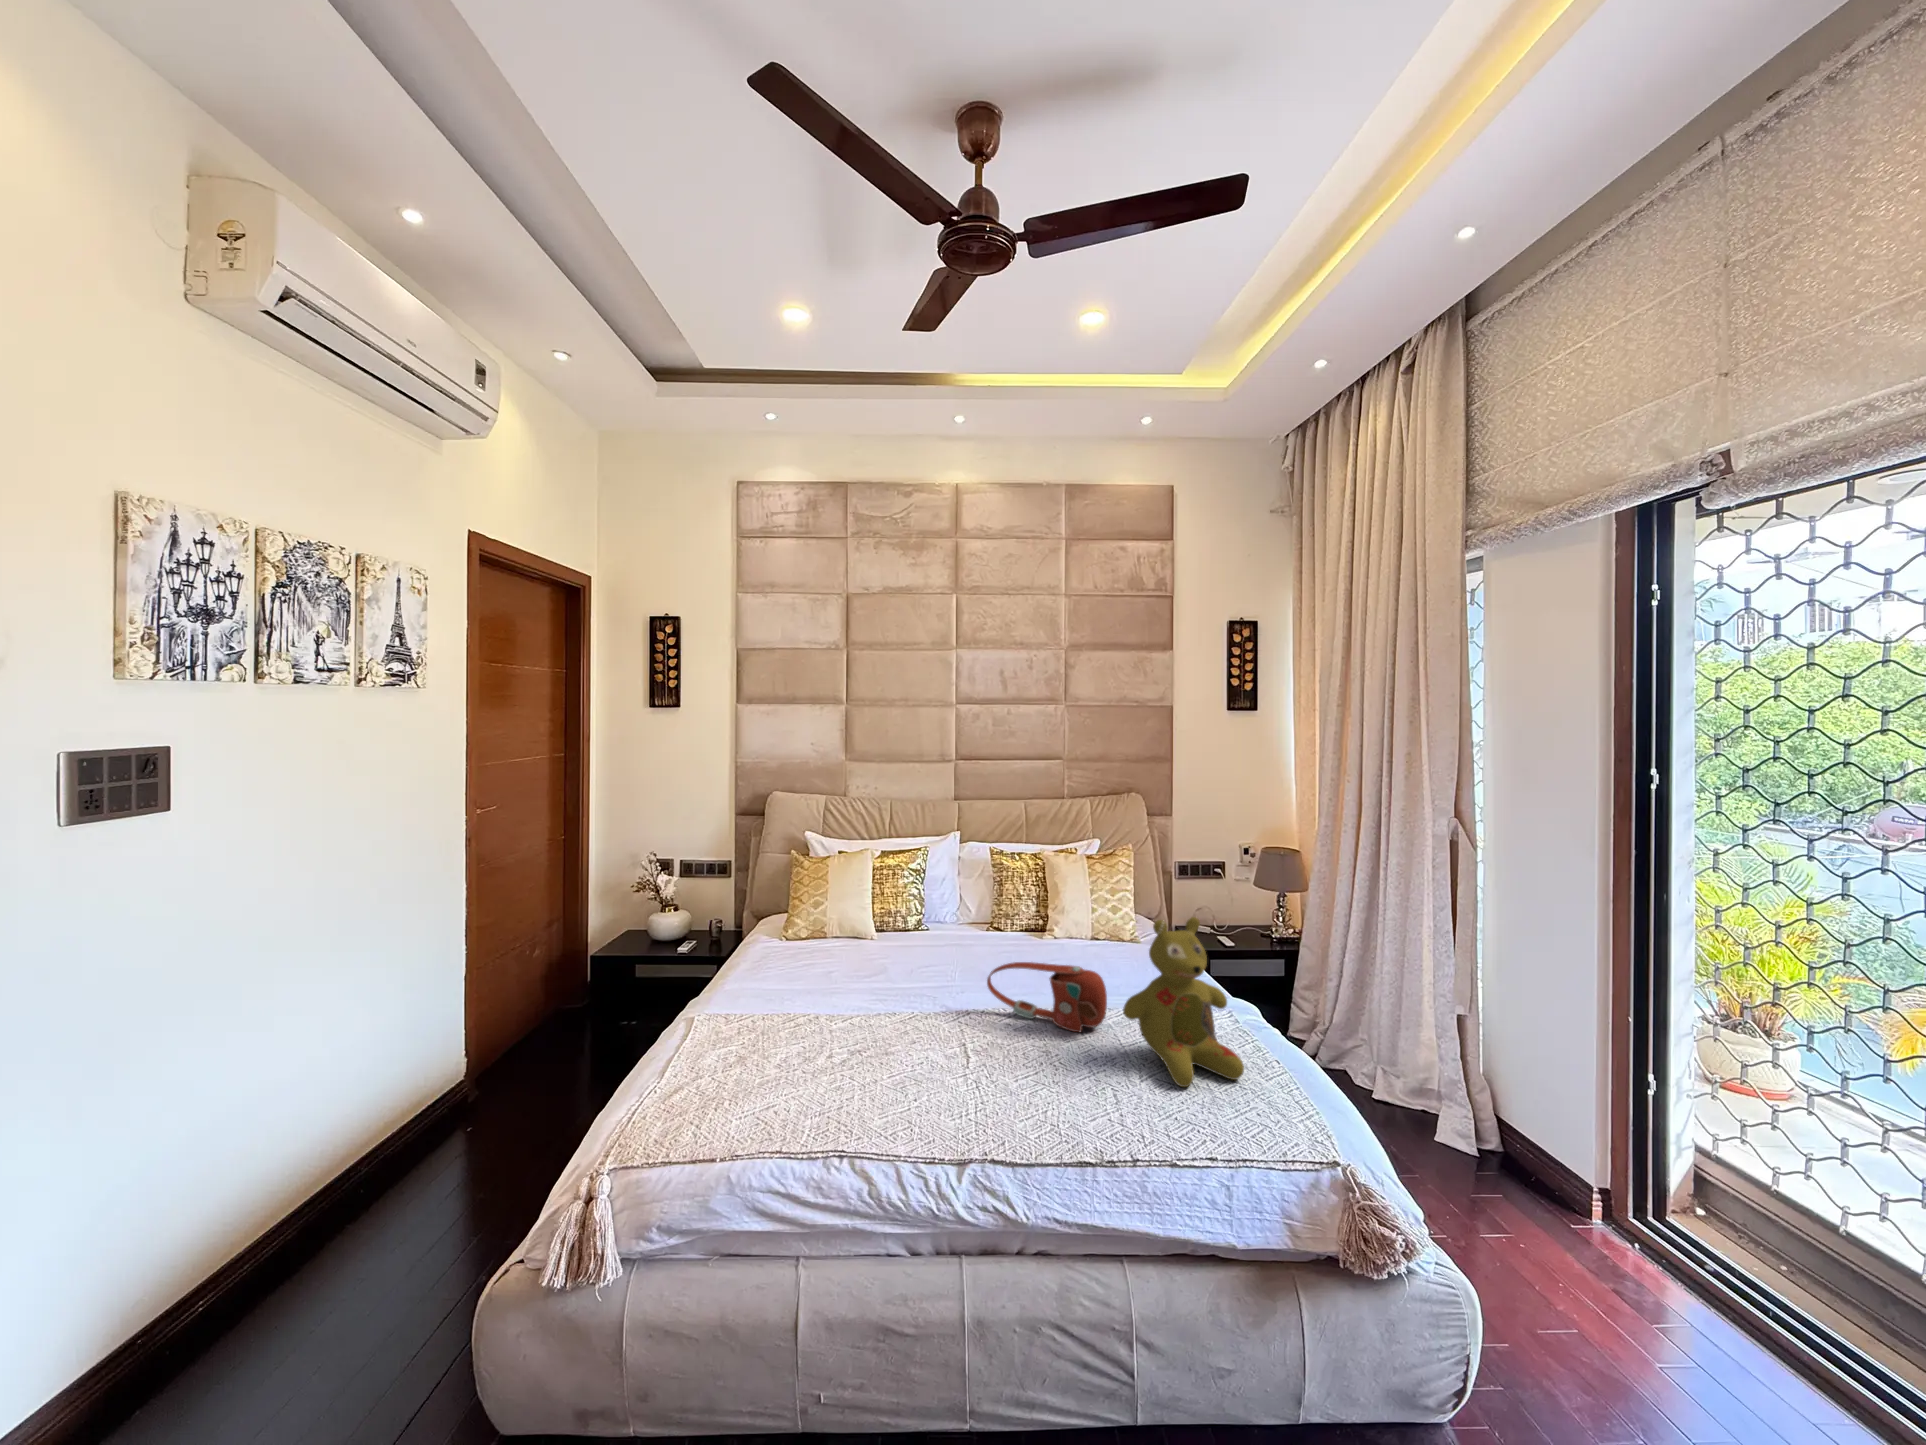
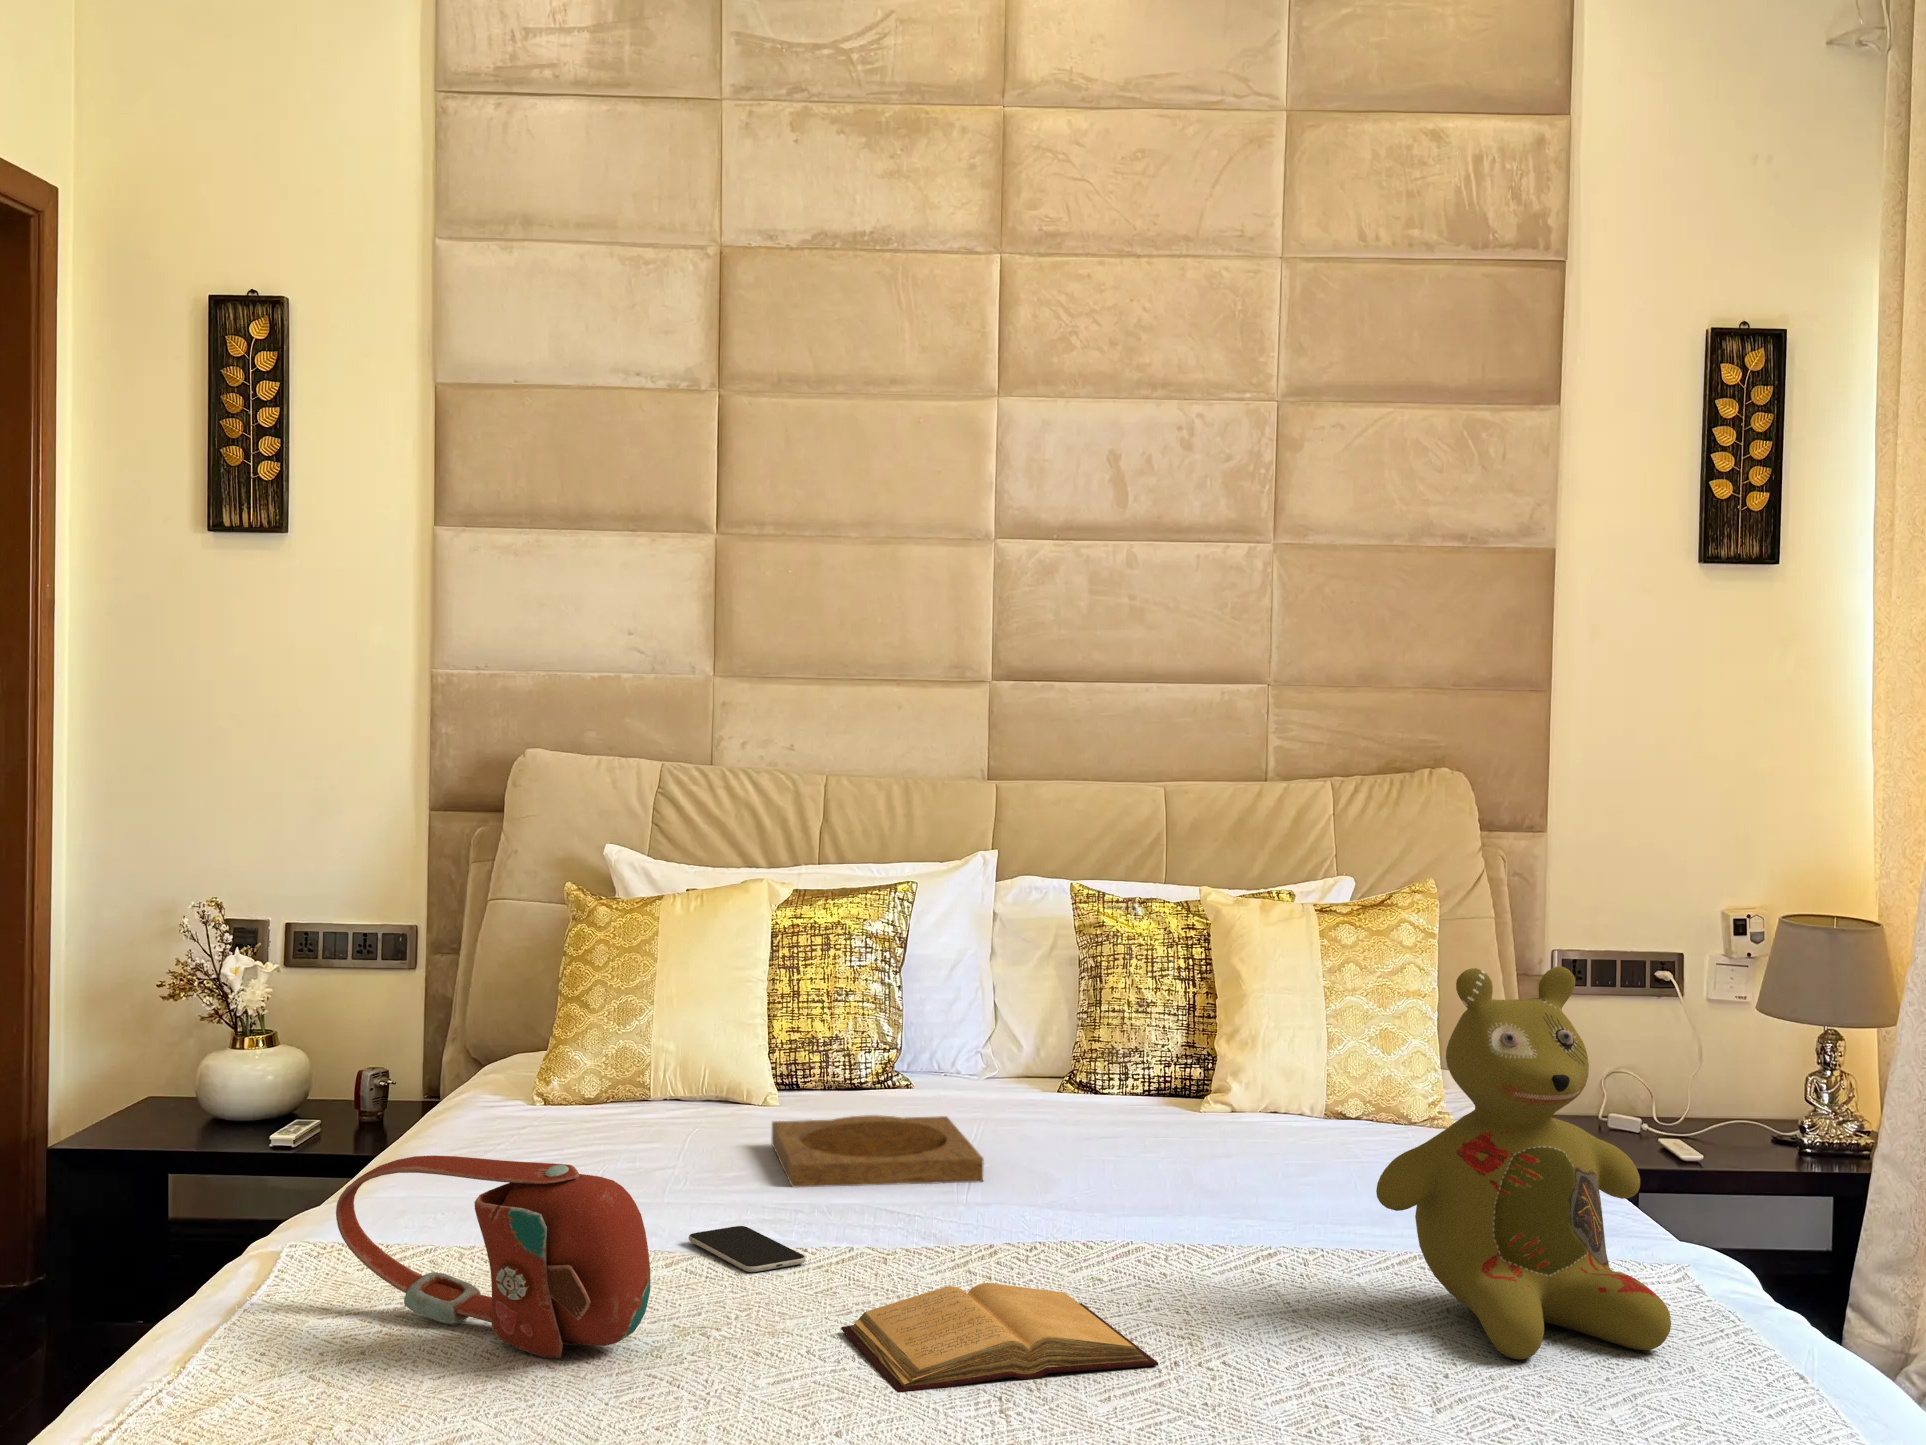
tray: none [876,951,961,991] -> present [772,1115,984,1187]
handbag: present [987,962,1107,1032] -> present [336,1155,651,1358]
smartphone: none [845,1017,892,1044] -> present [689,1226,806,1272]
book: none [909,1055,1039,1119] -> present [841,1283,1158,1393]

